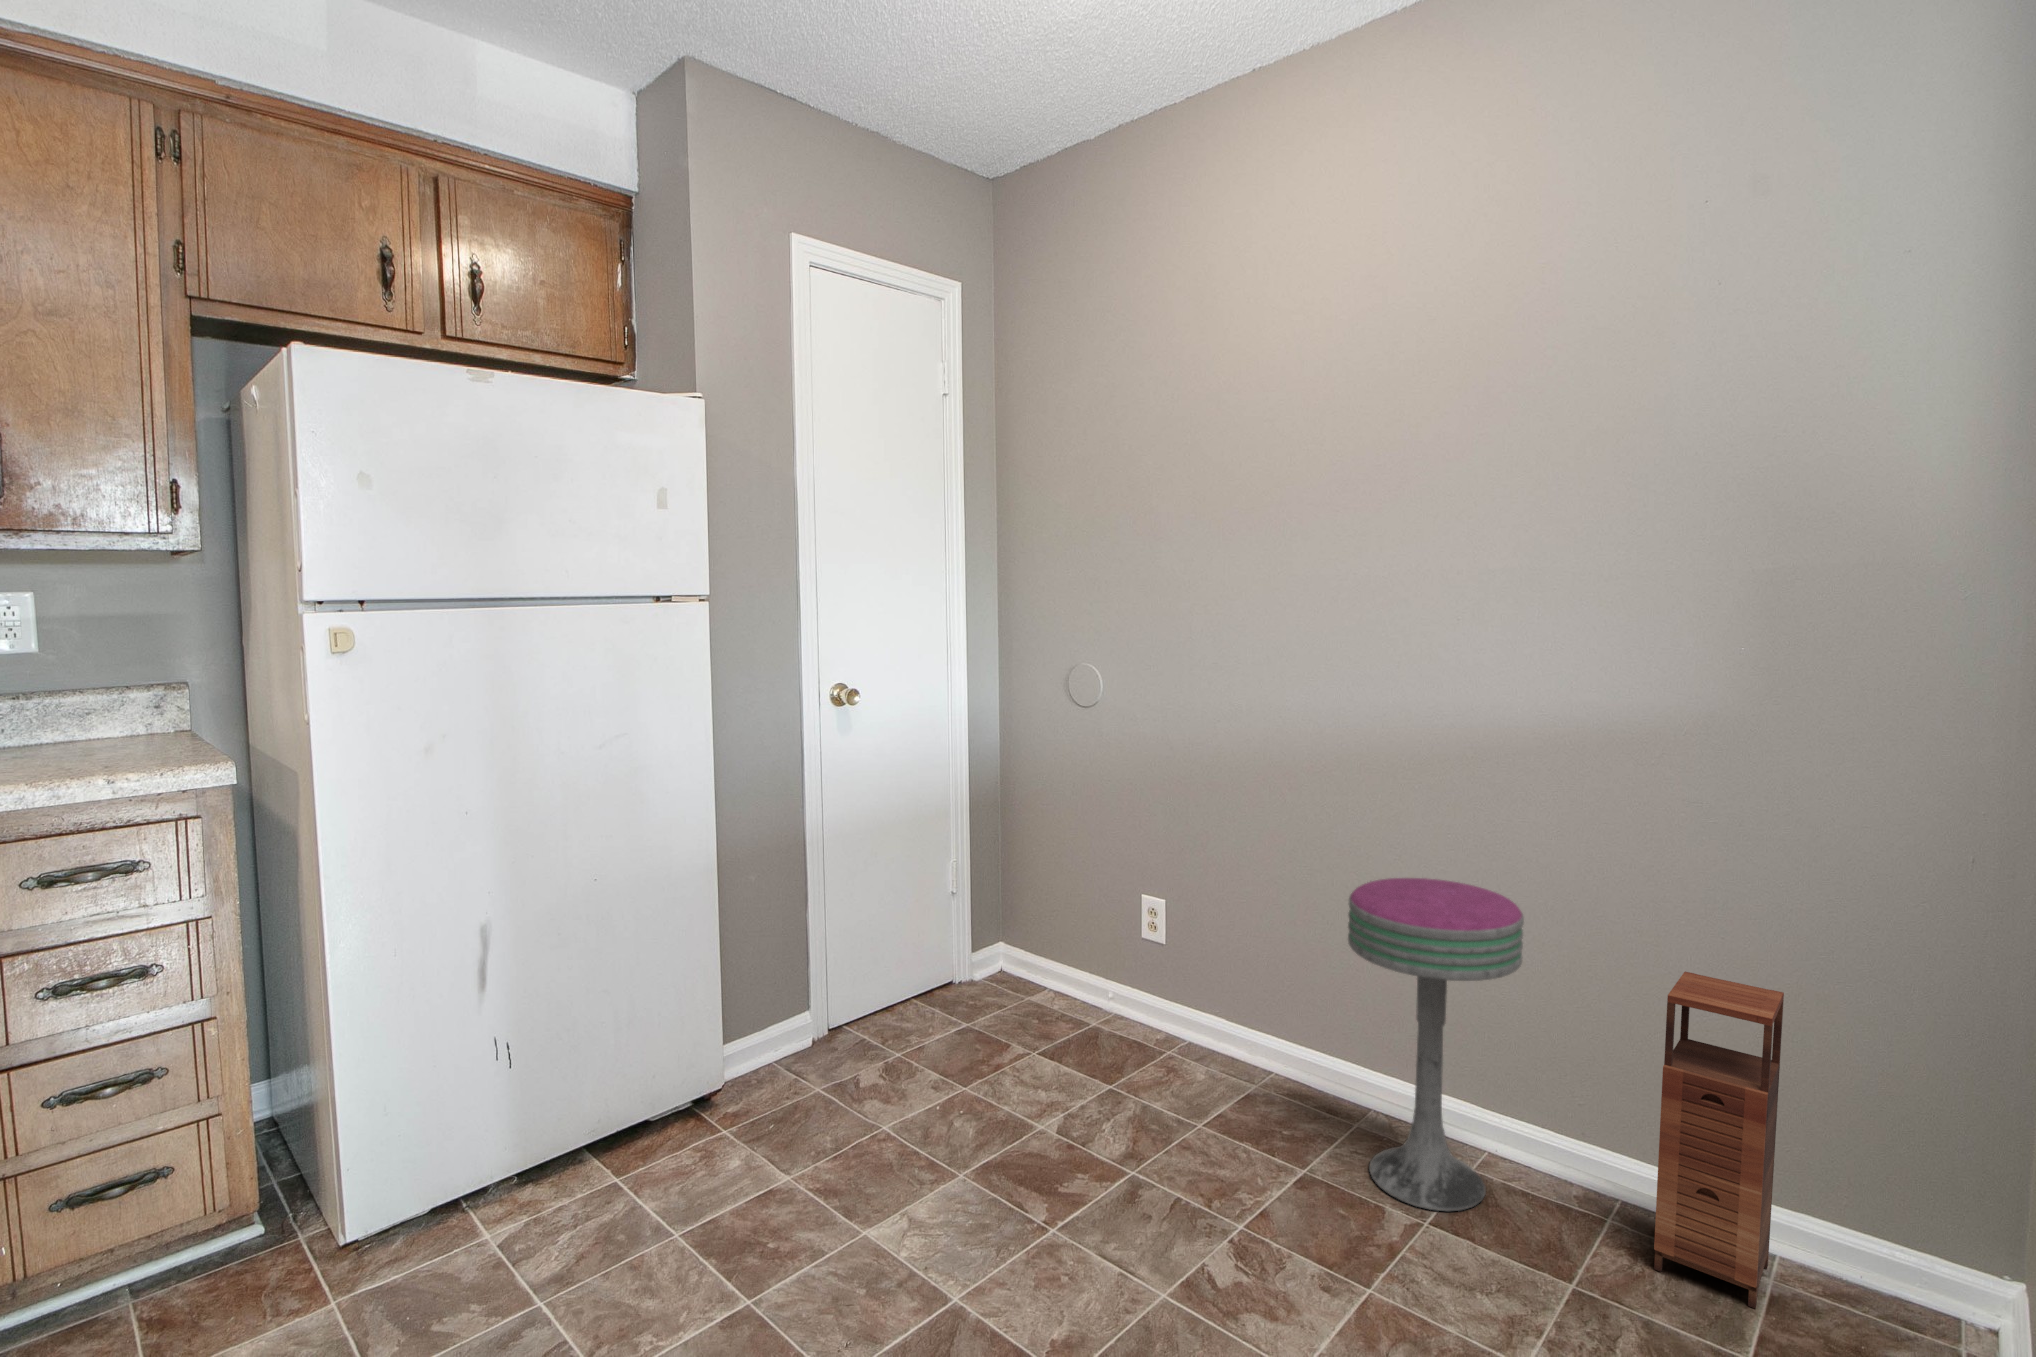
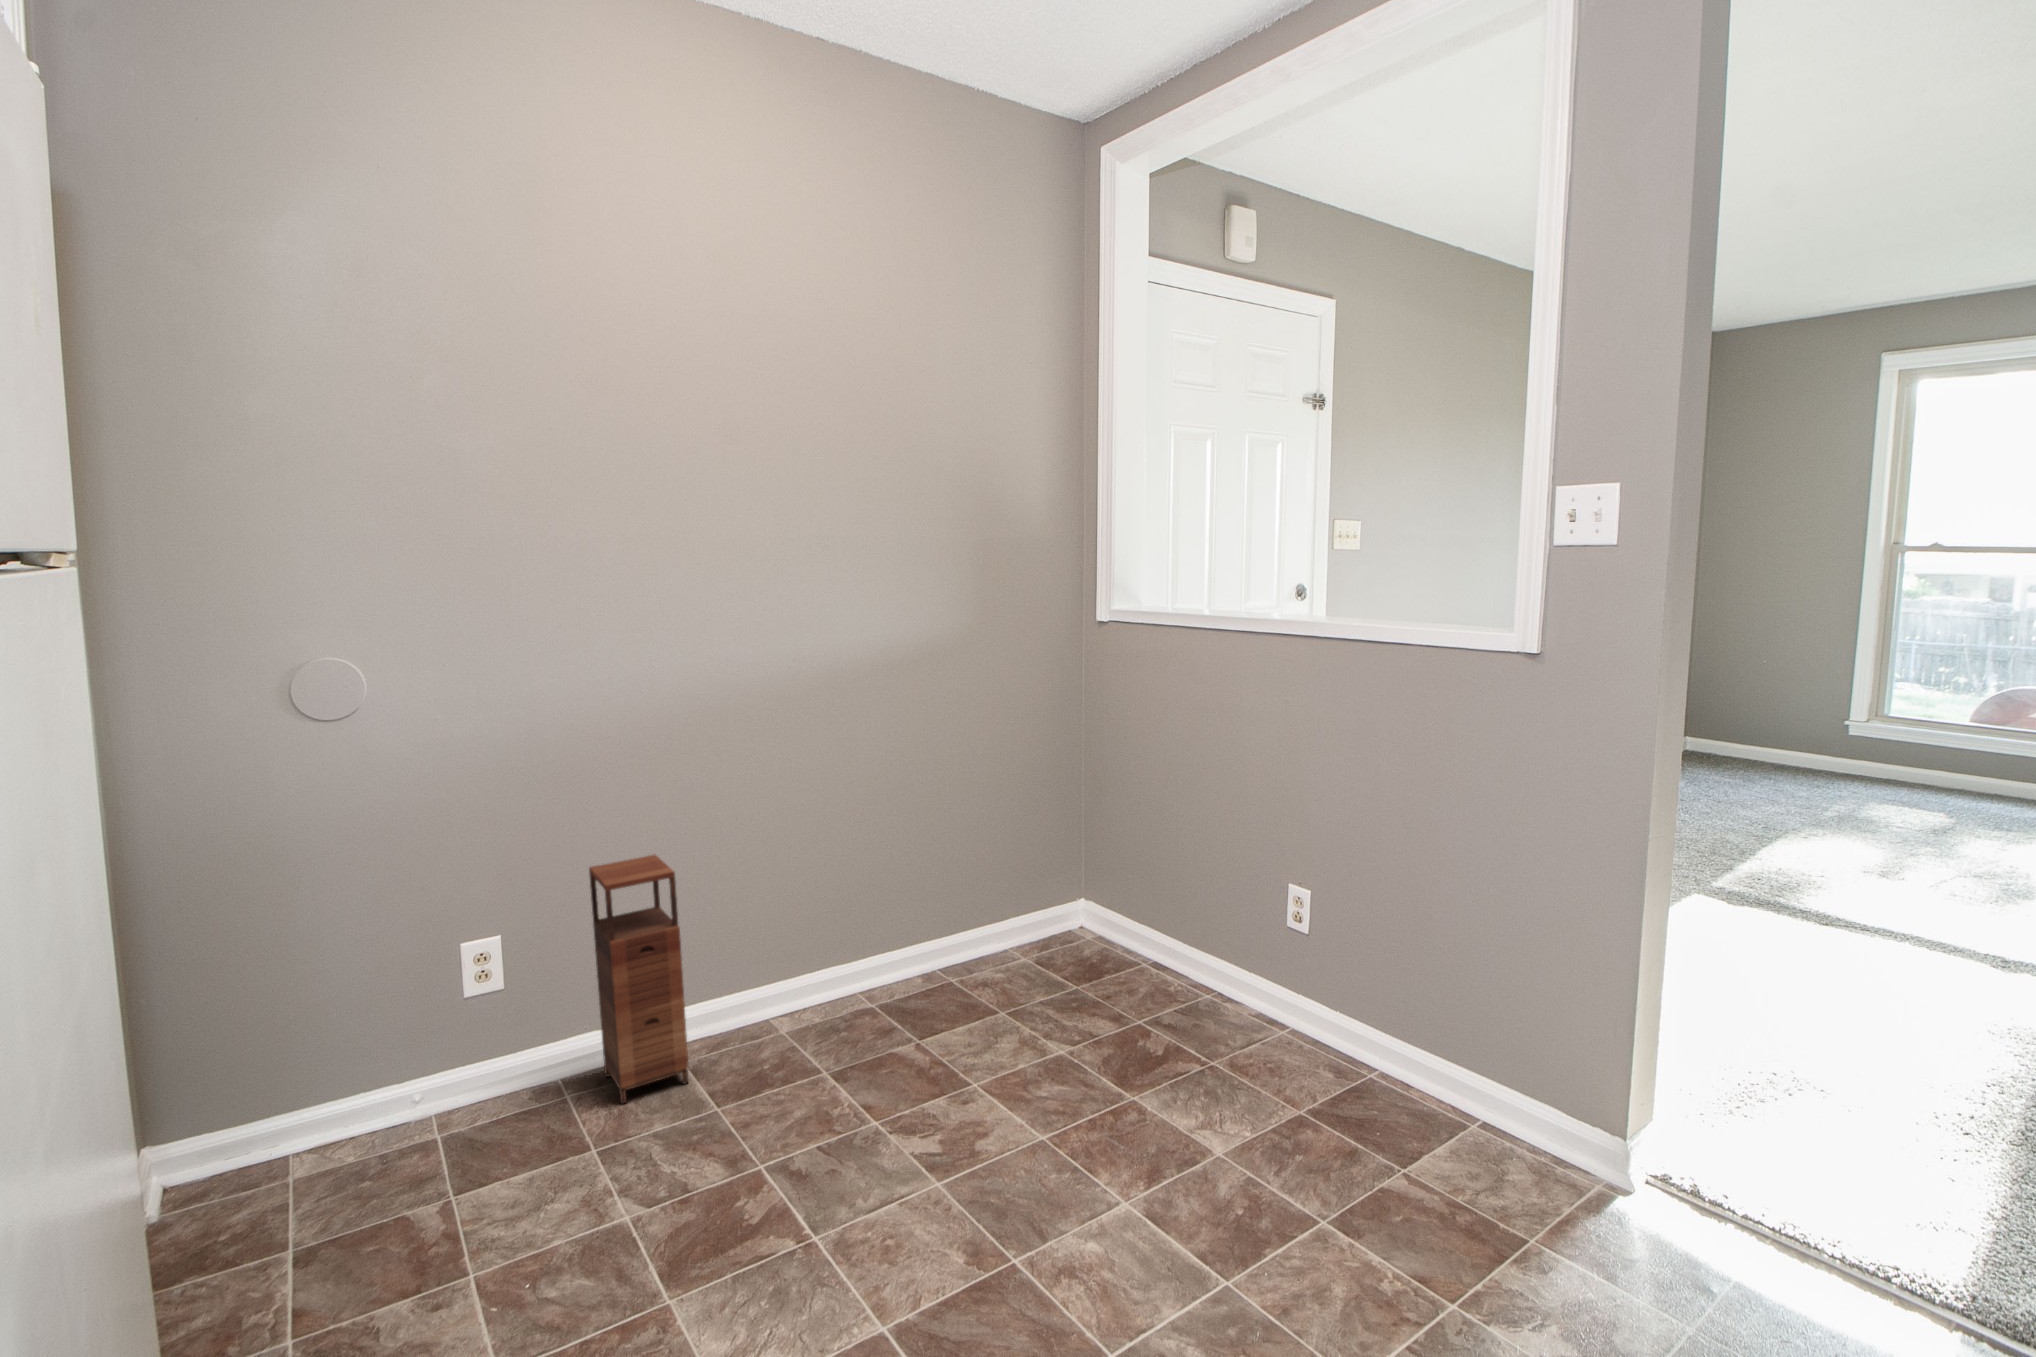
bar stool: present [1348,878,1524,1211] -> none [276,861,477,1206]

